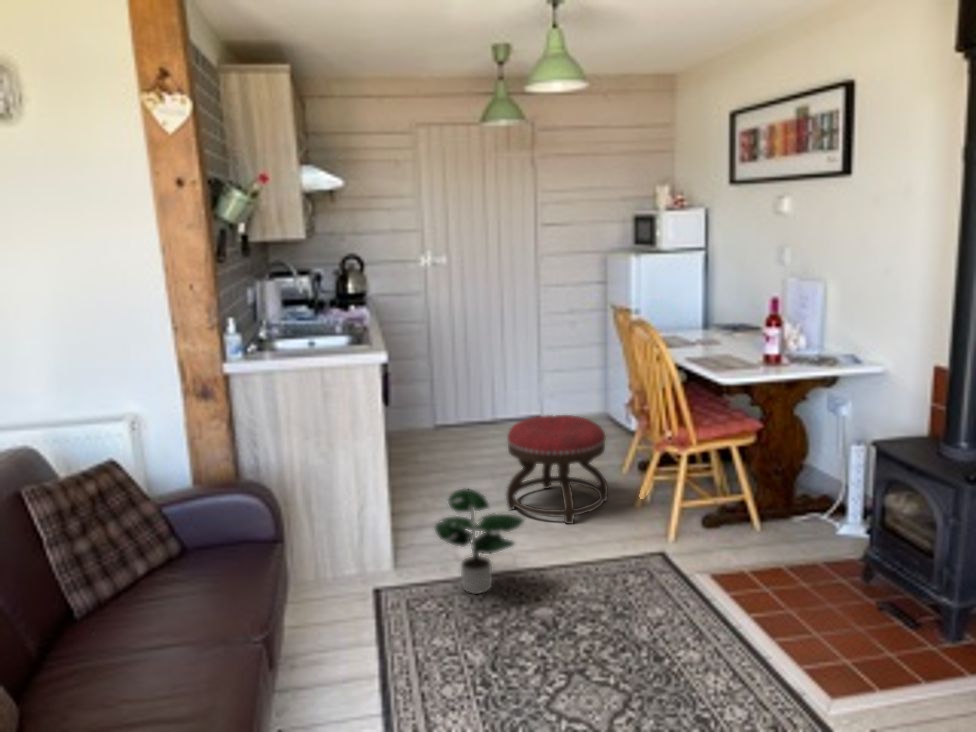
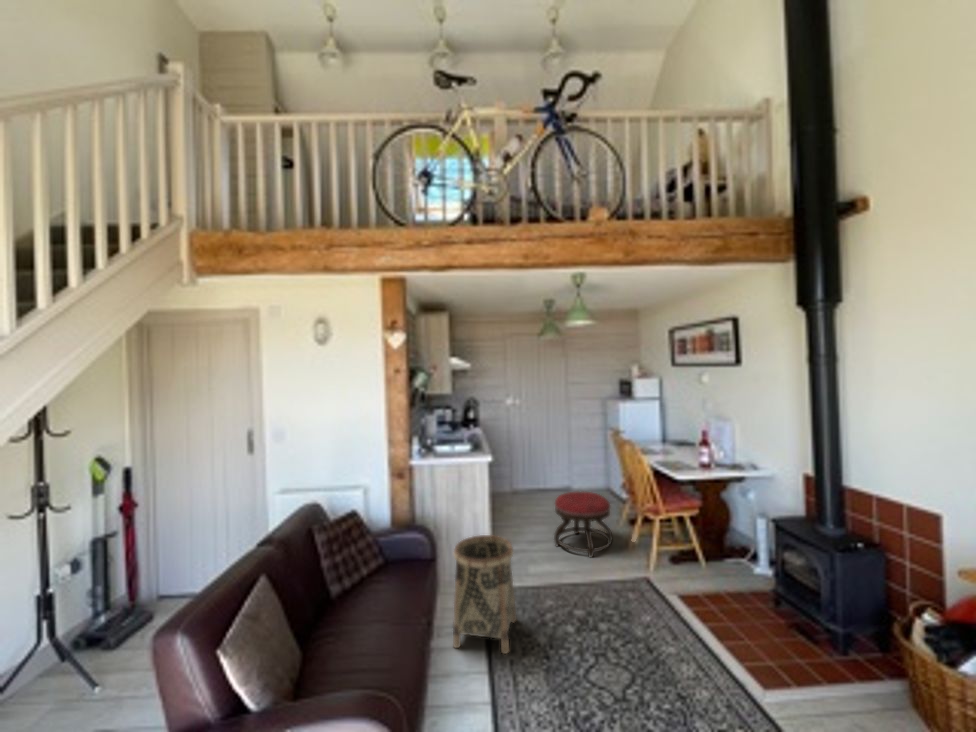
potted plant: present [435,488,524,594] -> none [516,534,568,599]
basket: none [312,491,434,684] -> present [453,535,516,654]

